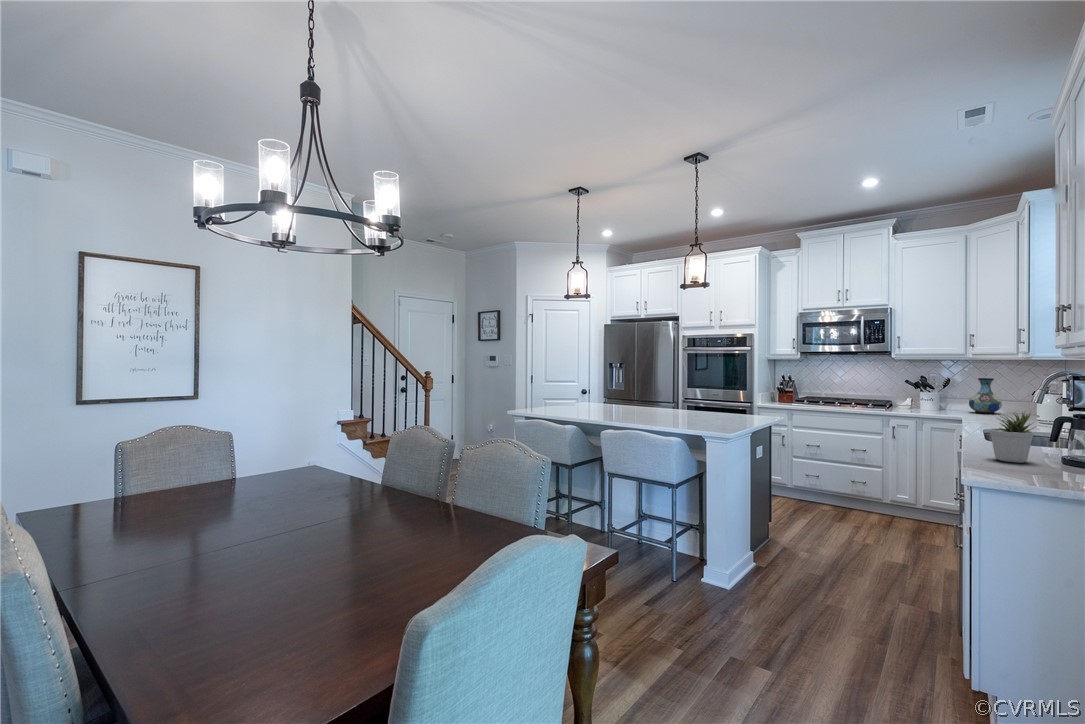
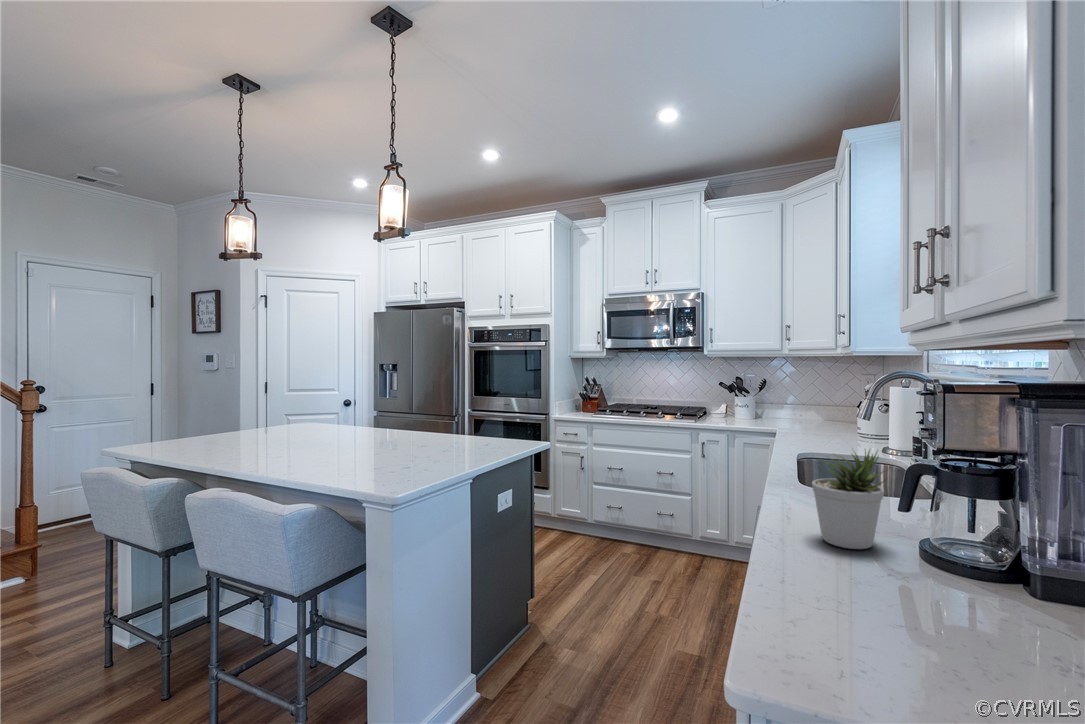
vase: present [969,378,1002,414] -> none [785,379,818,424]

